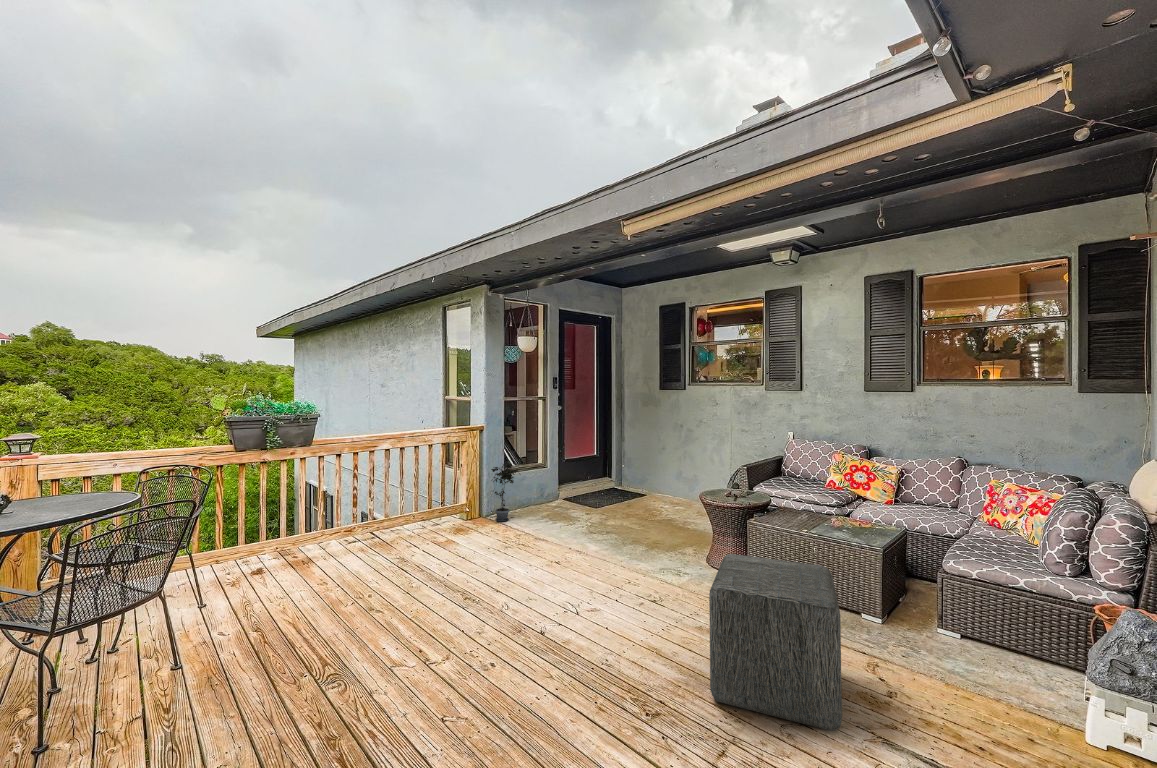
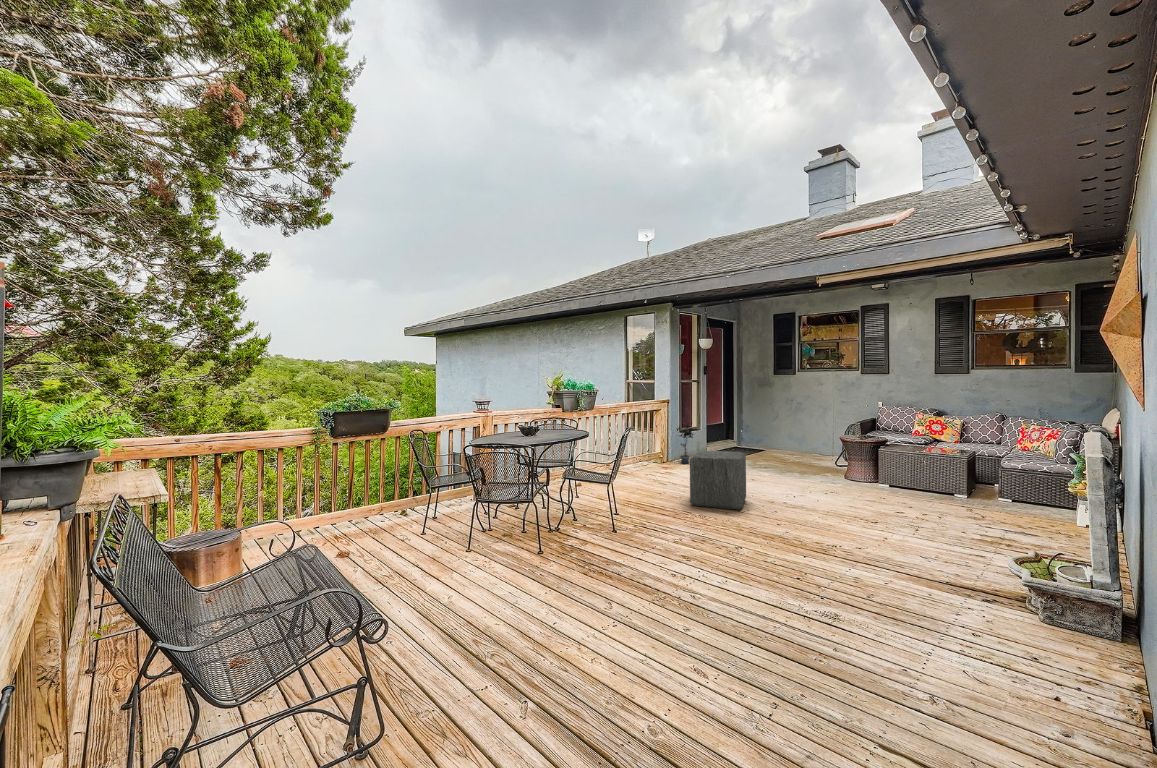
ottoman: present [709,554,842,731] -> present [690,450,746,510]

